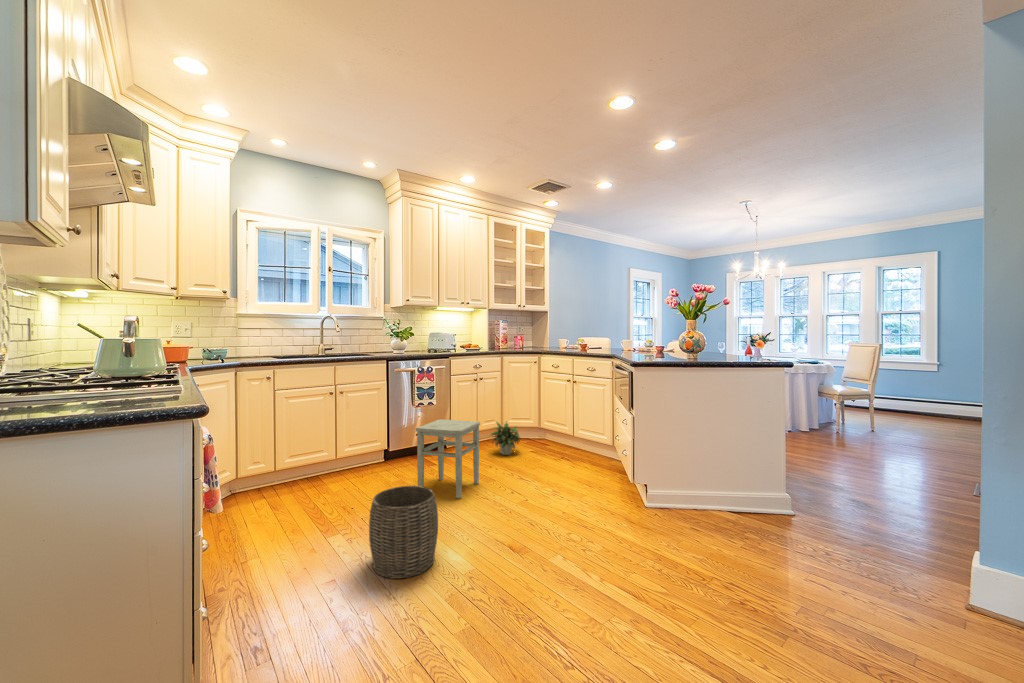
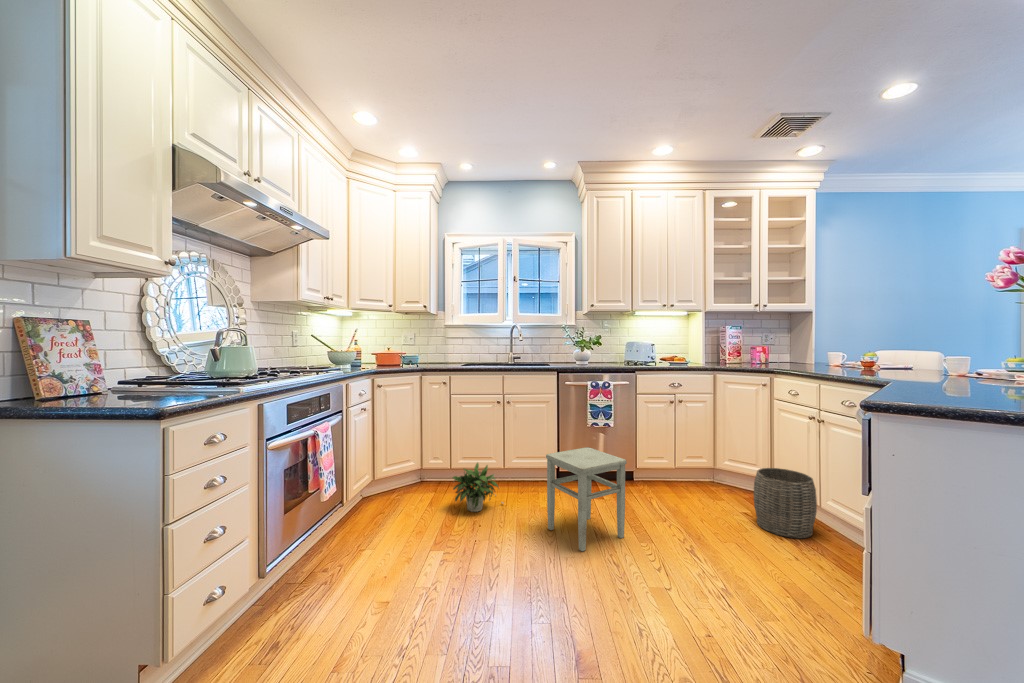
potted plant: present [491,422,520,455] -> present [453,463,503,512]
woven basket: present [369,486,438,579] -> present [754,468,817,538]

